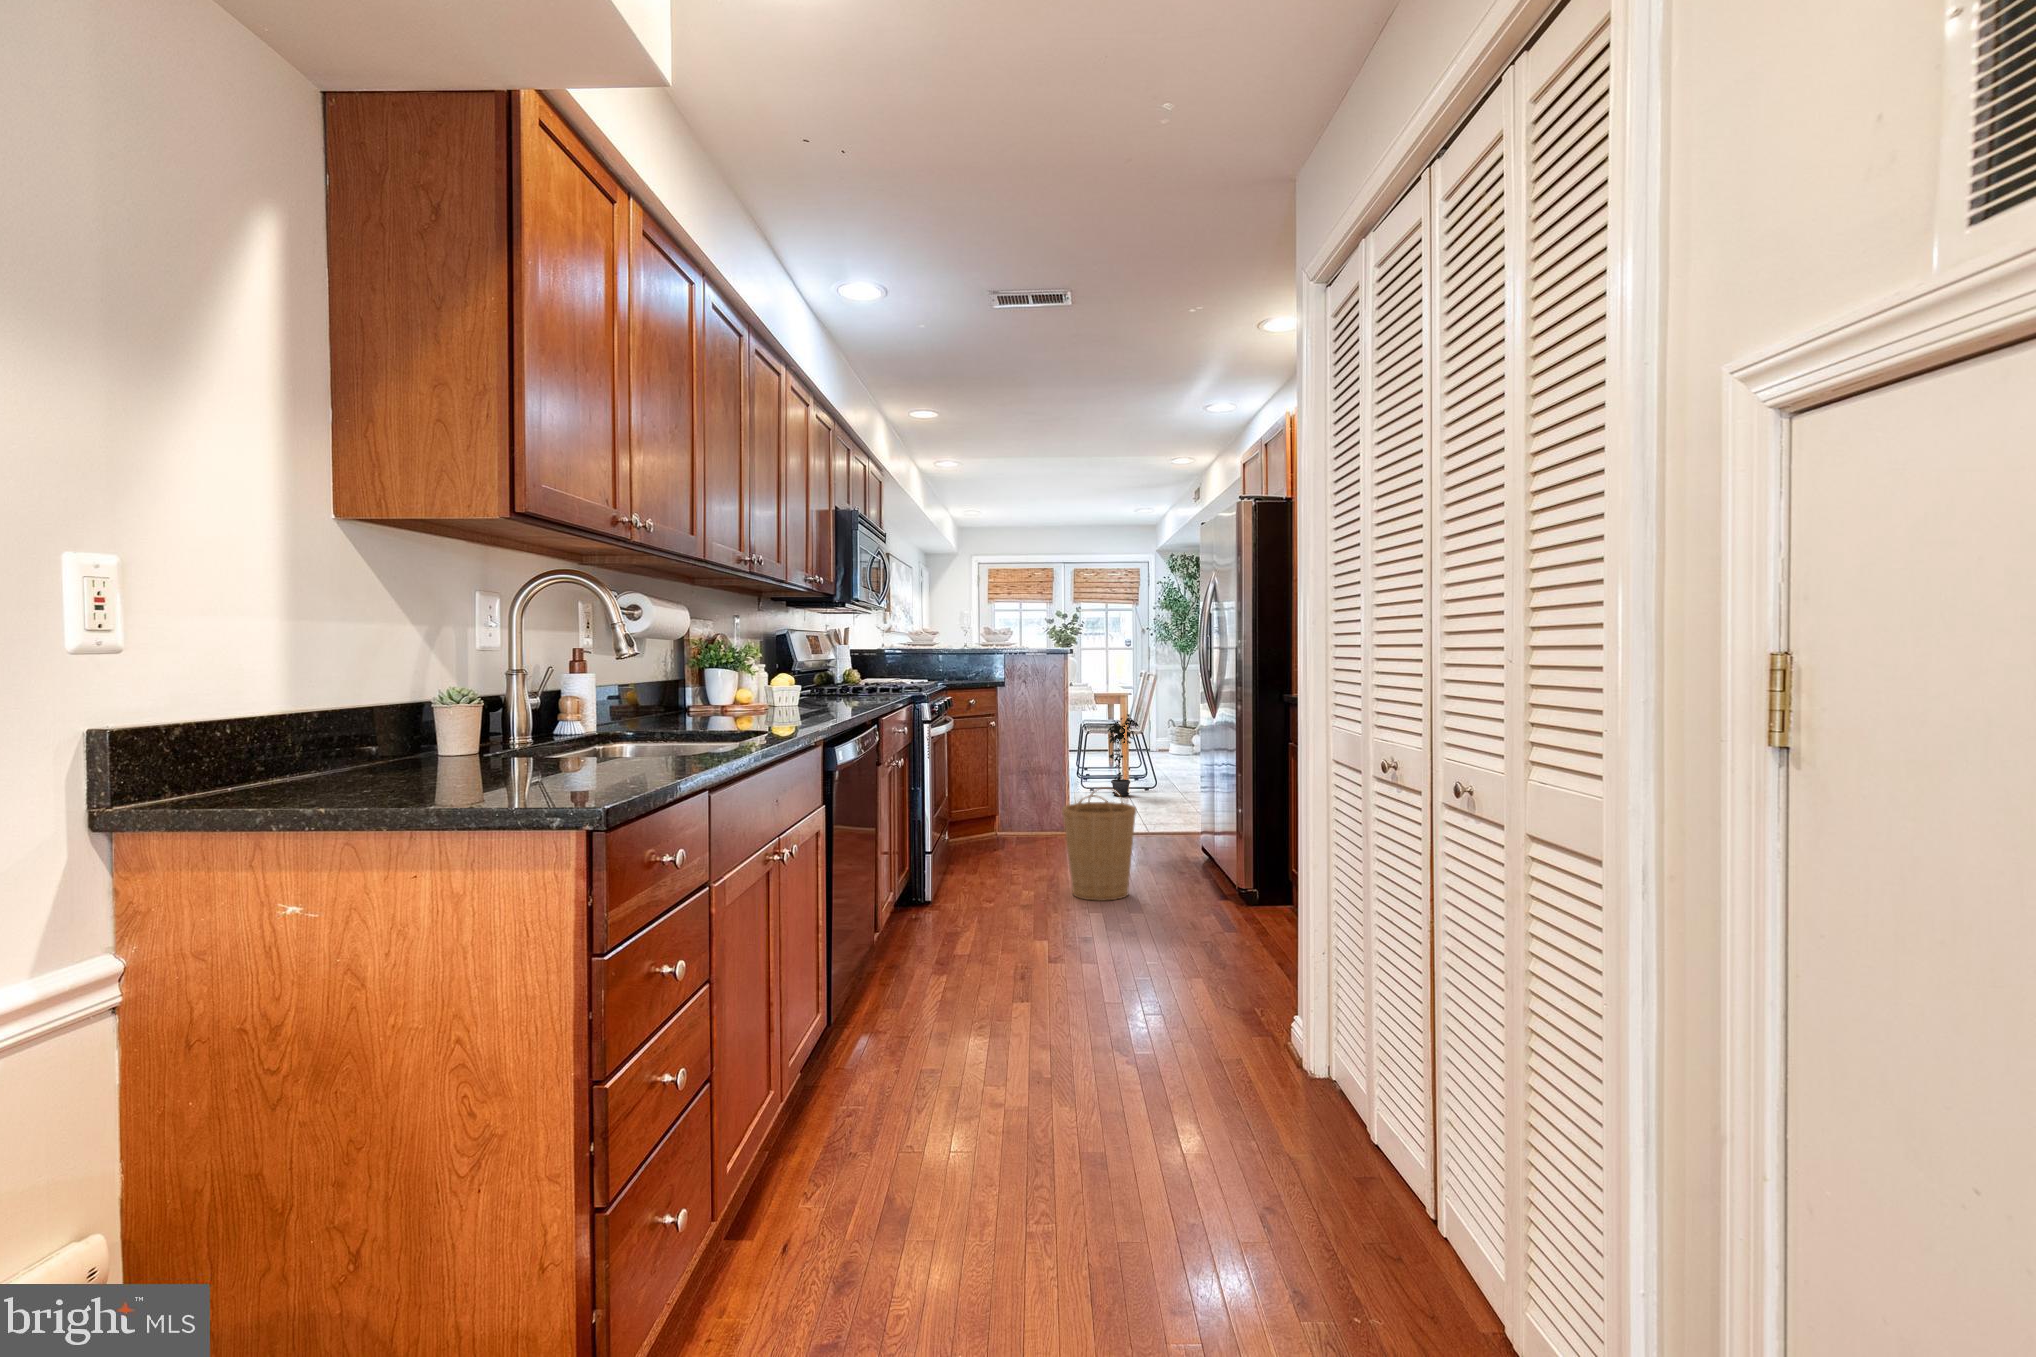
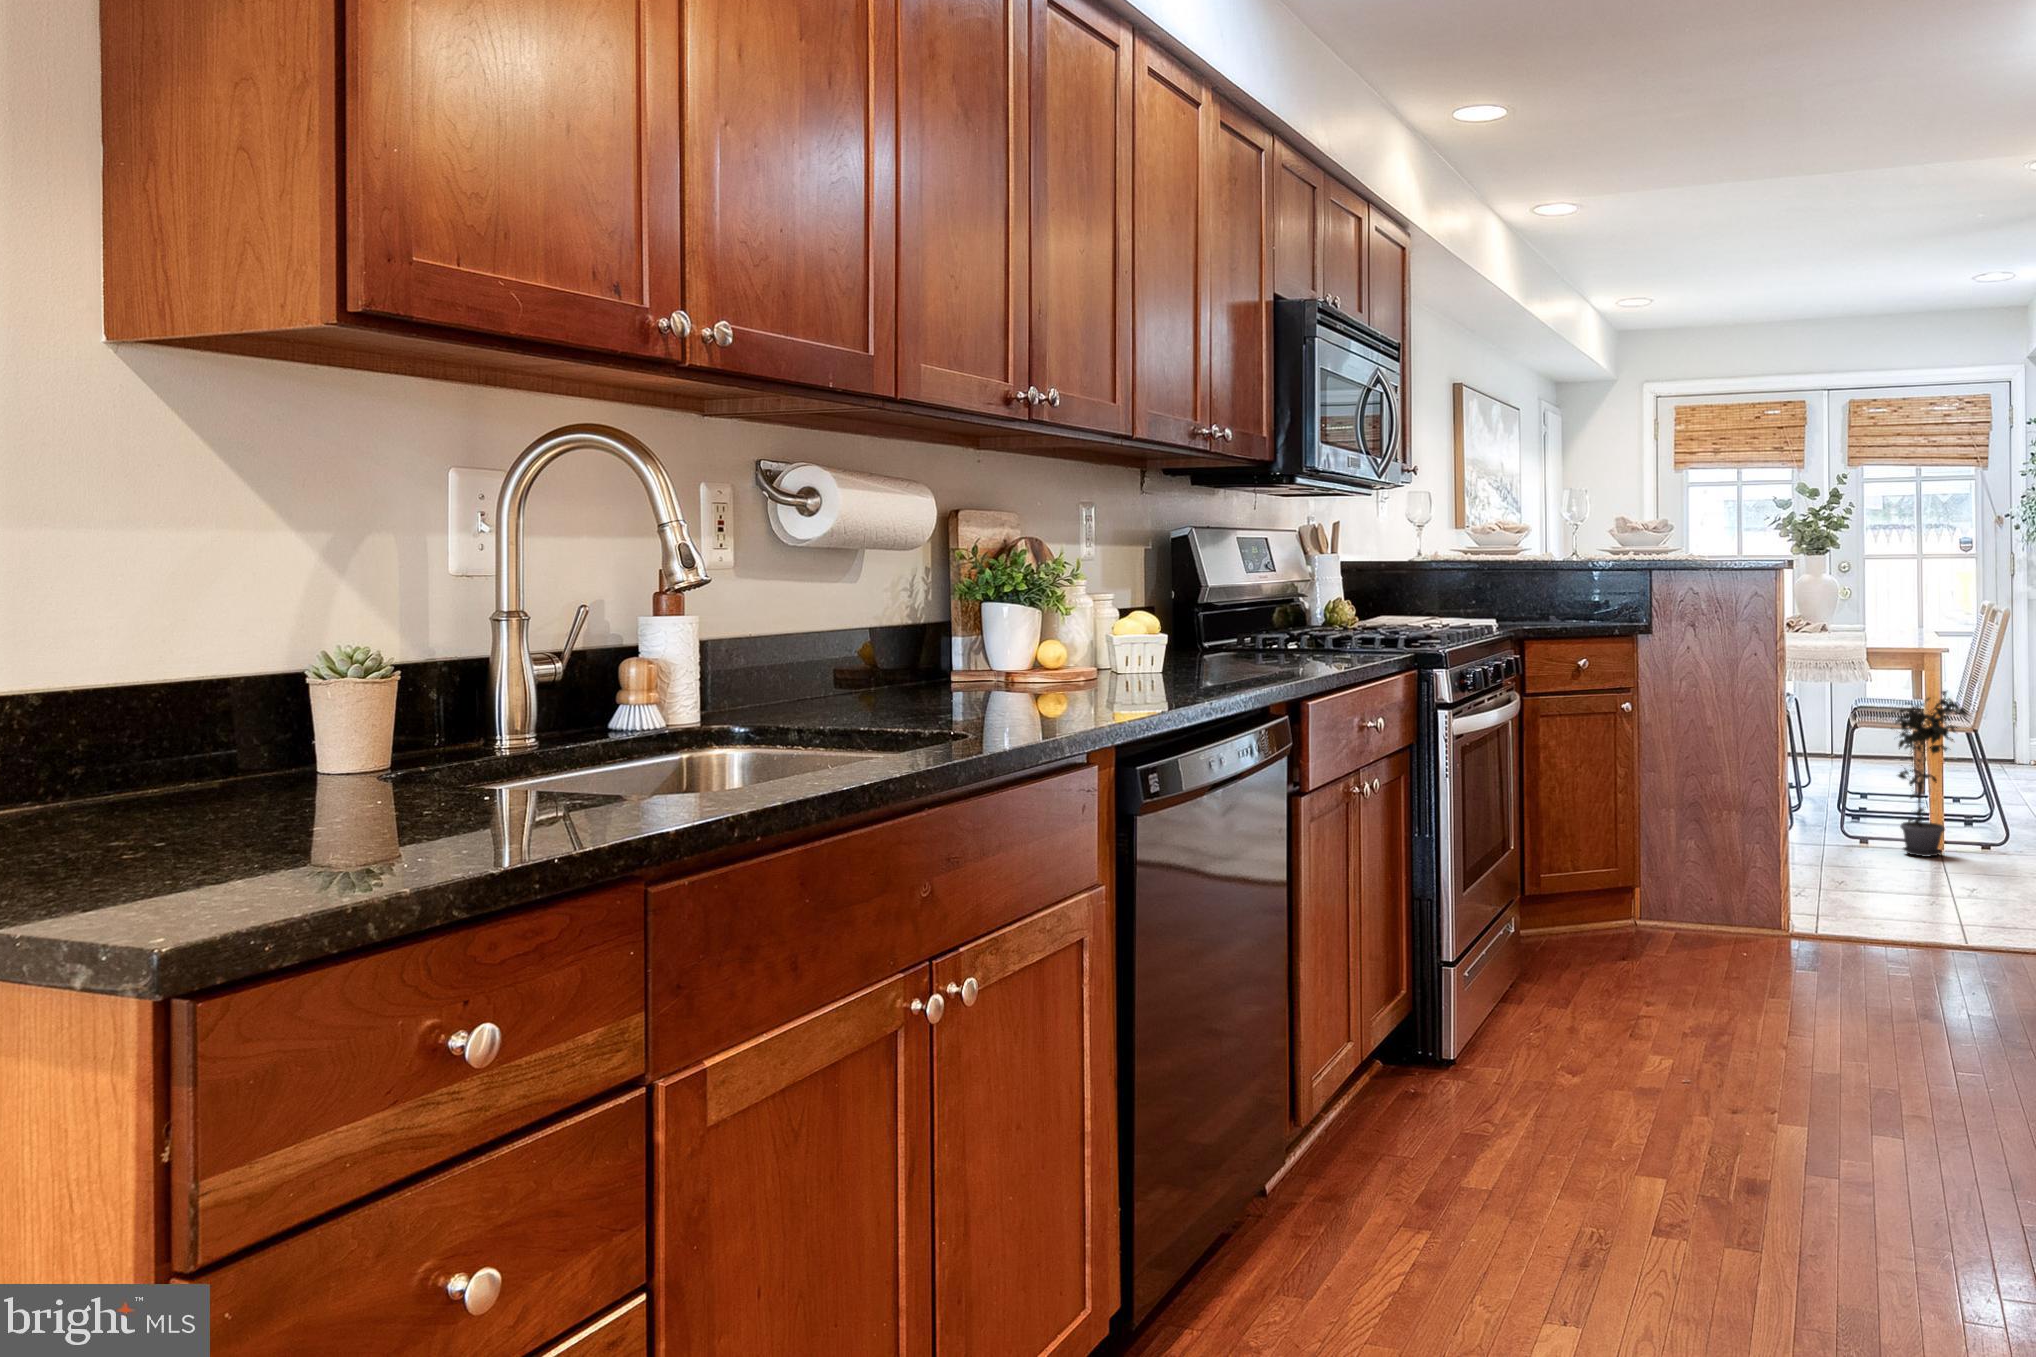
basket: present [1062,787,1136,901] -> none [1738,853,1915,1097]

